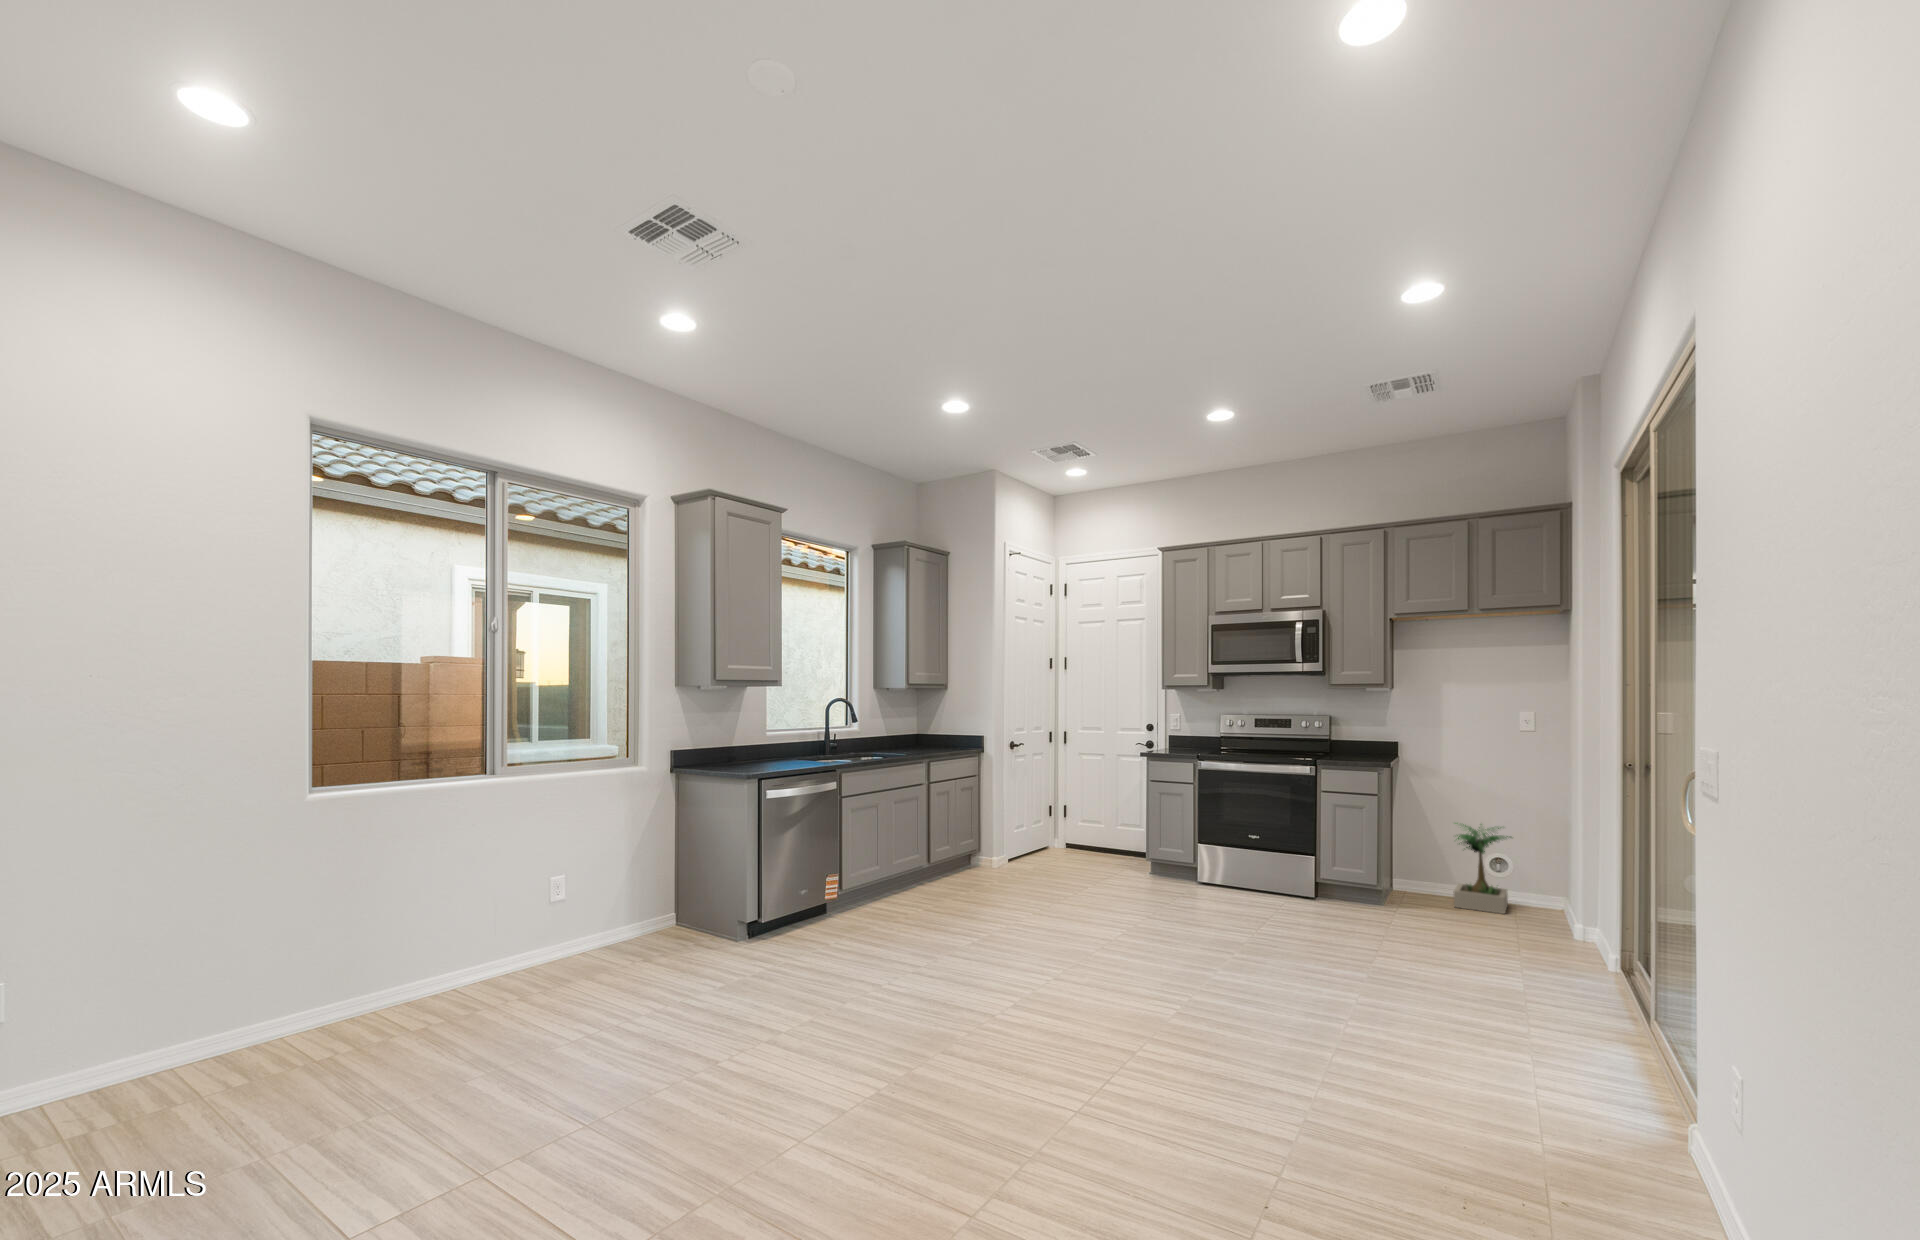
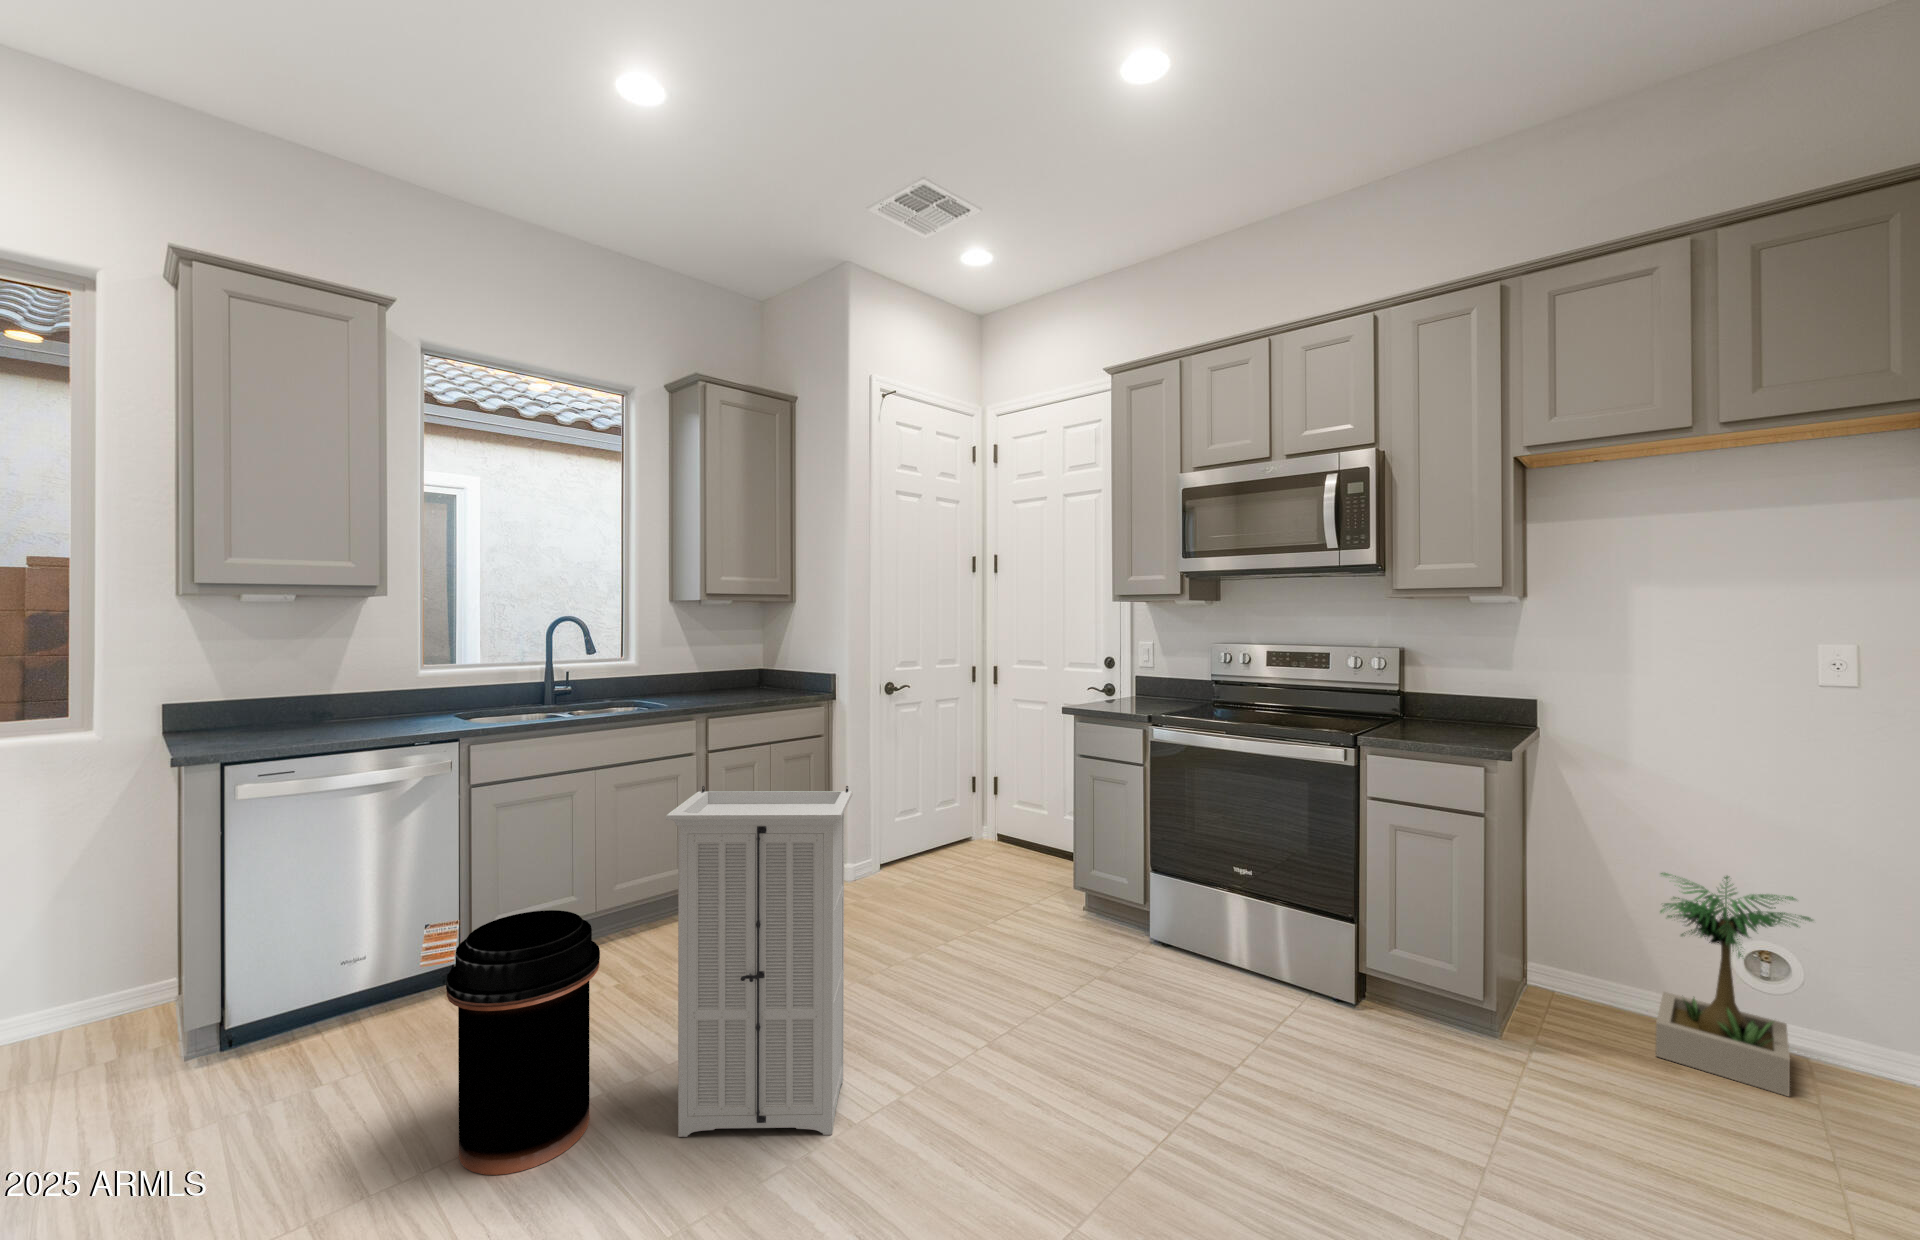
storage cabinet: none [1028,782,1116,944] -> present [666,786,852,1137]
trash can: none [941,844,1004,956] -> present [446,910,600,1175]

